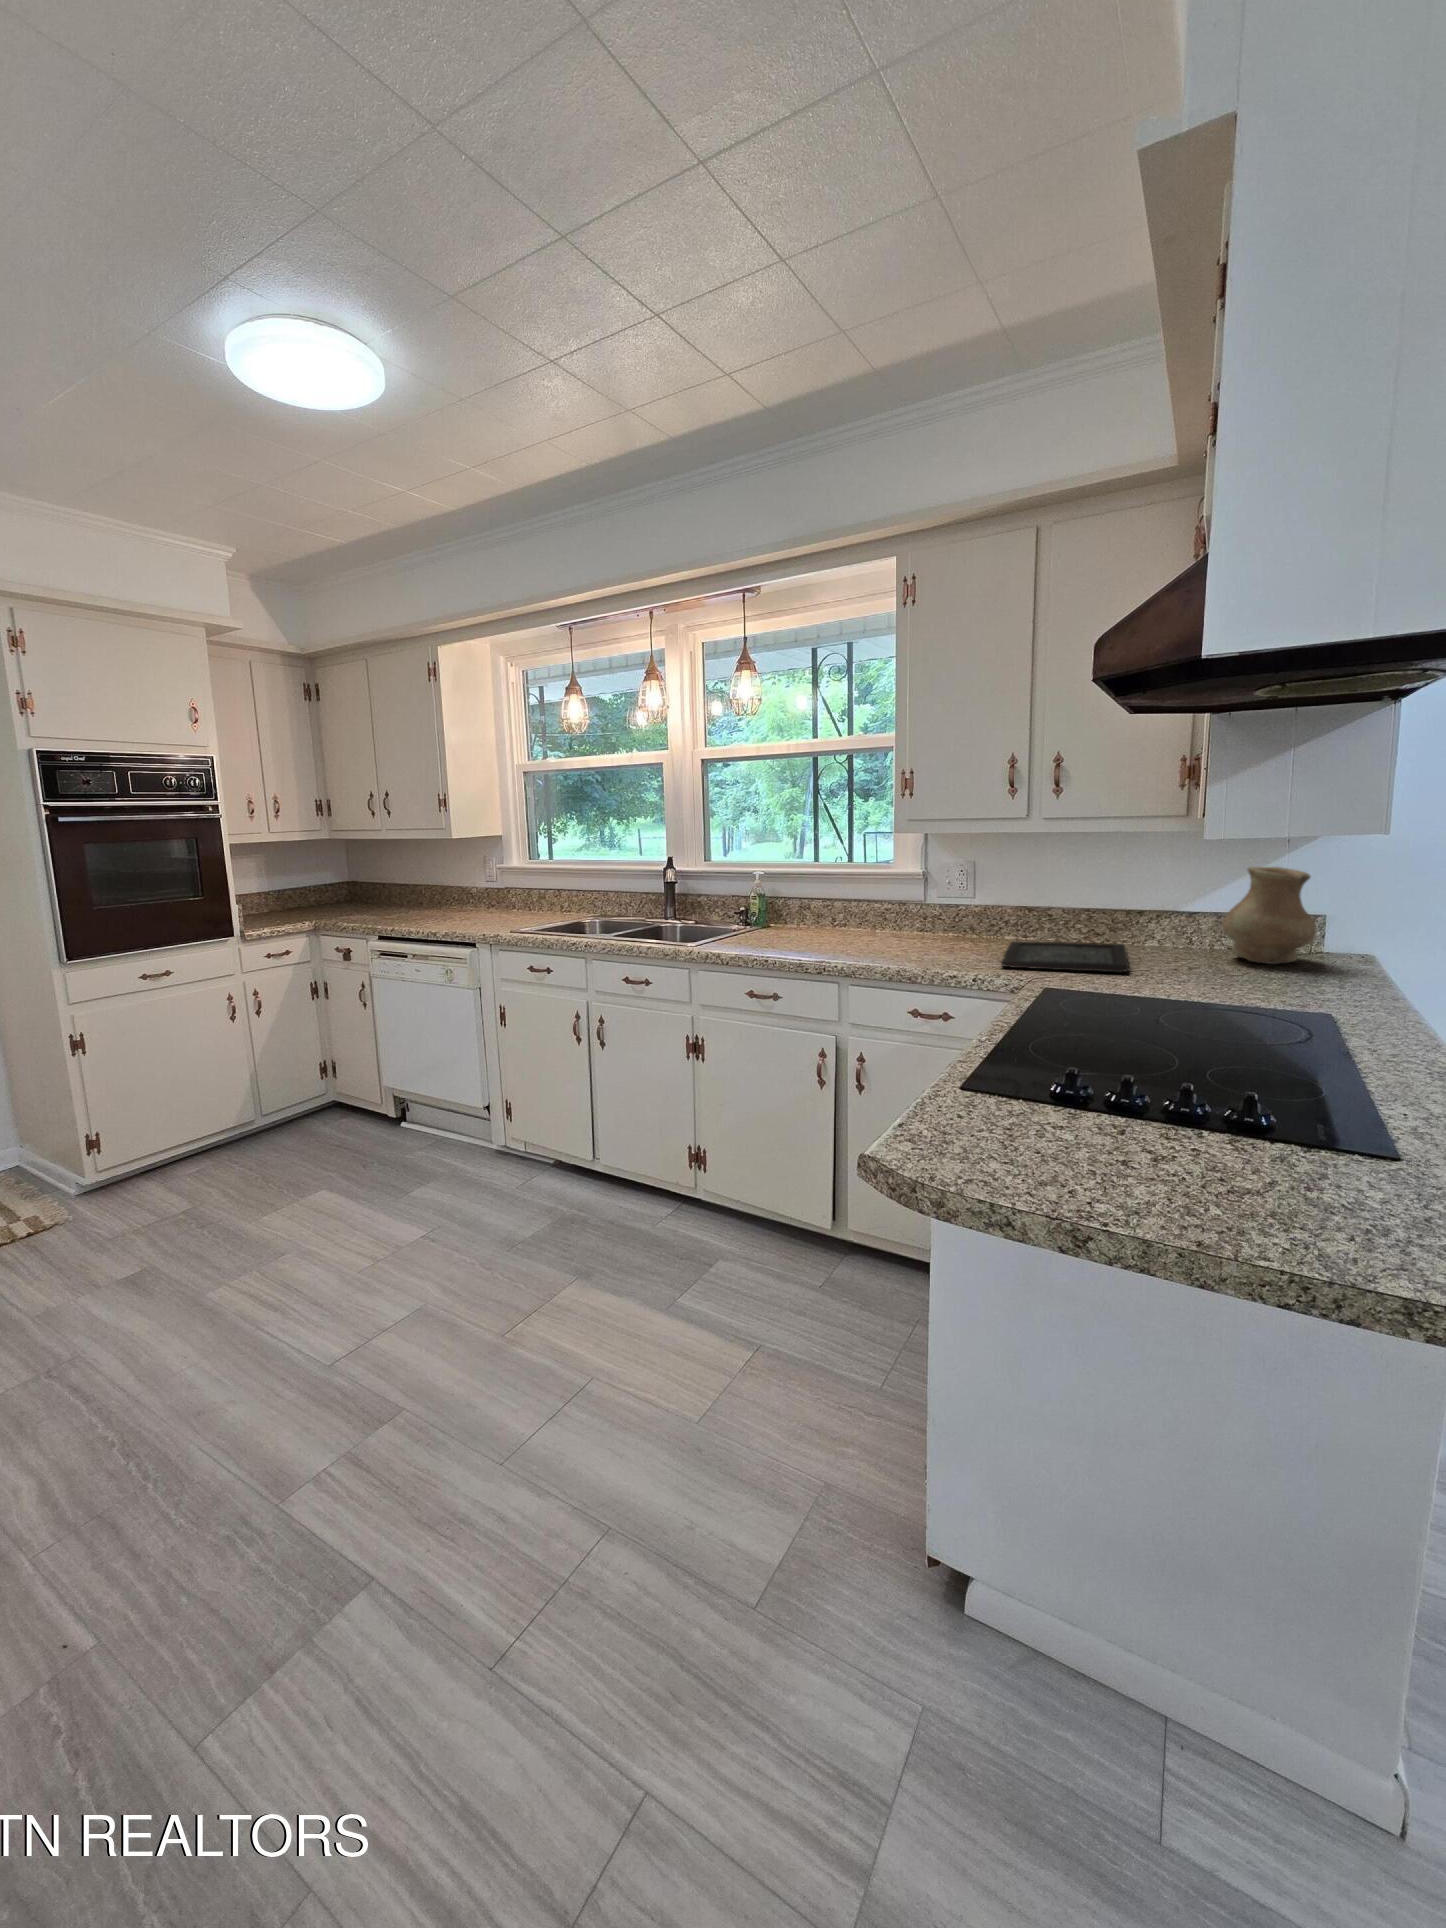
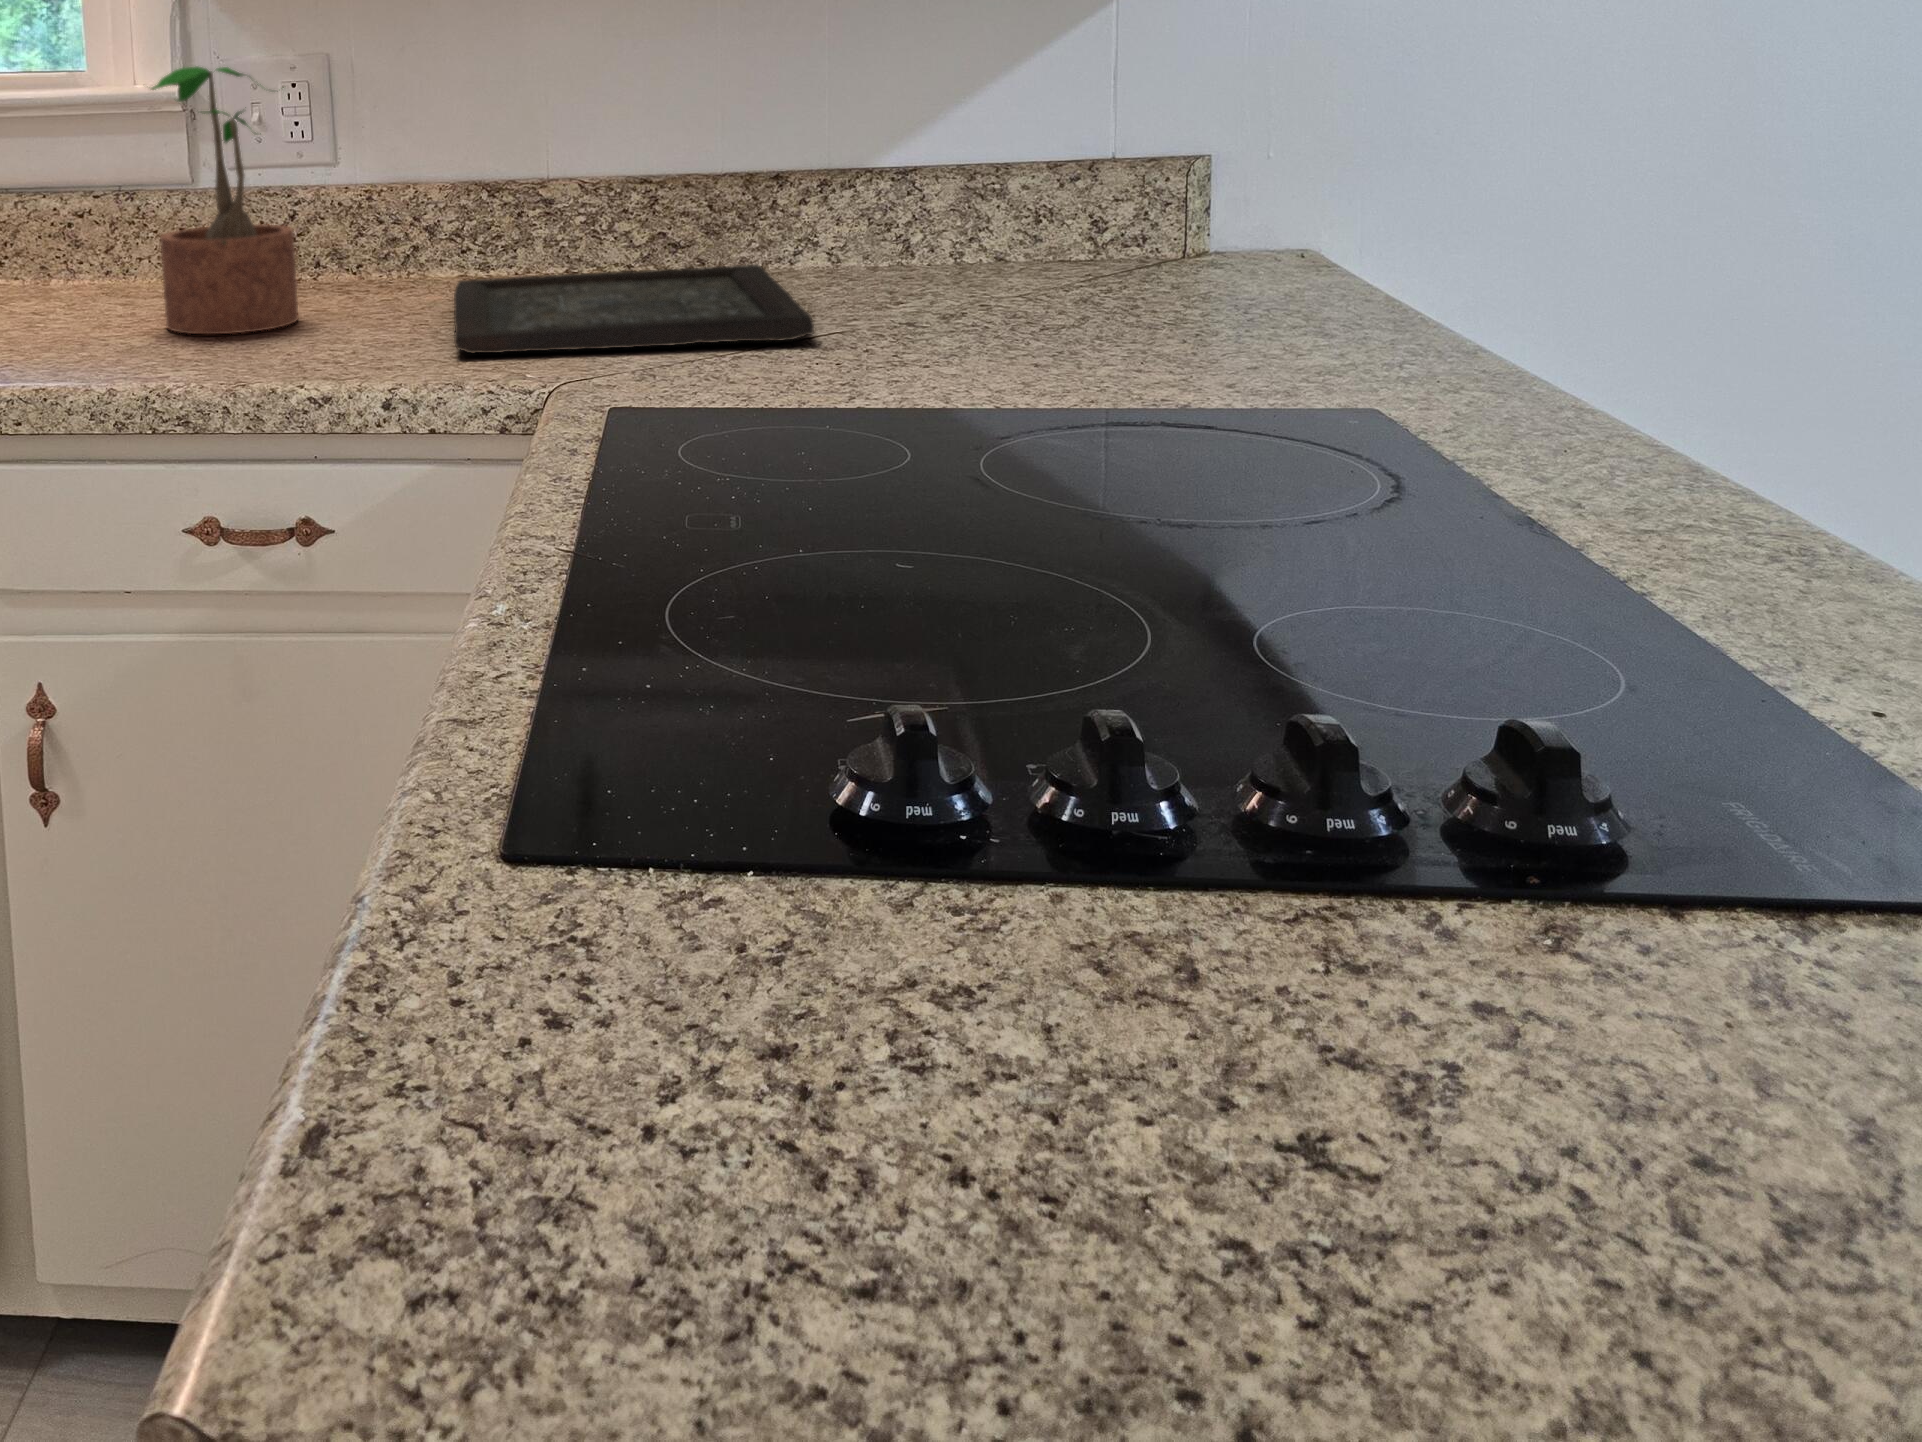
vase: present [1222,867,1316,964] -> none [998,25,1220,286]
potted plant: none [909,869,956,954] -> present [151,66,298,334]

